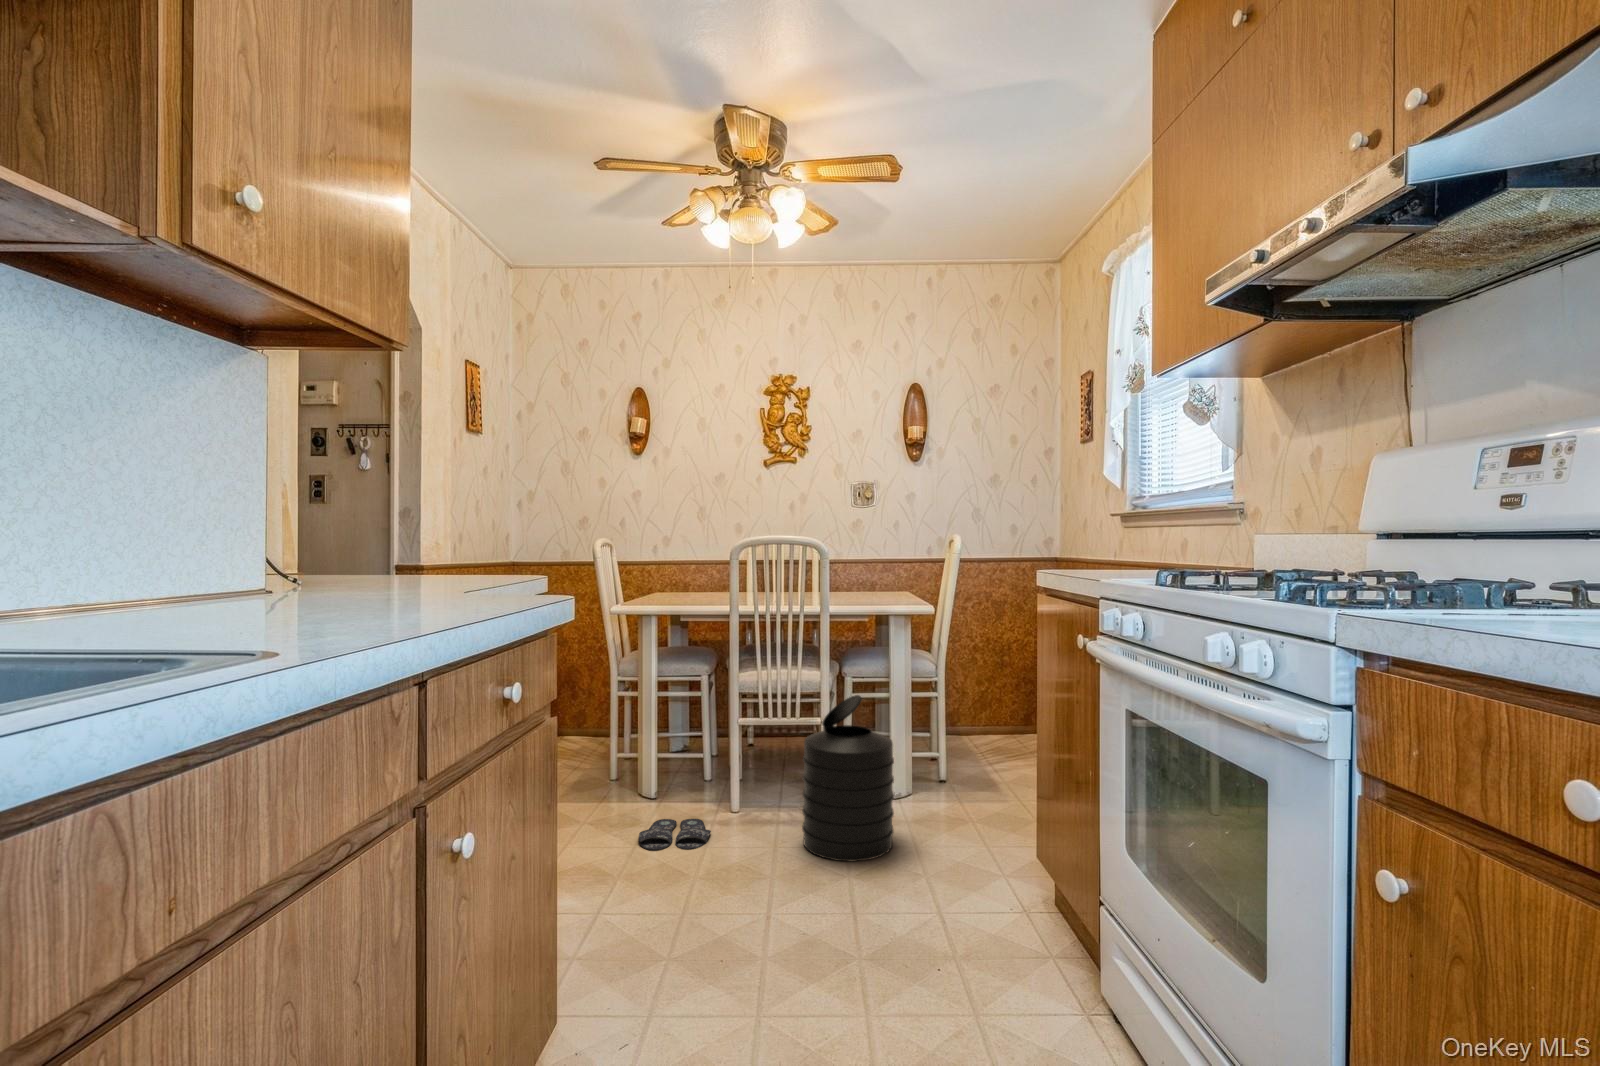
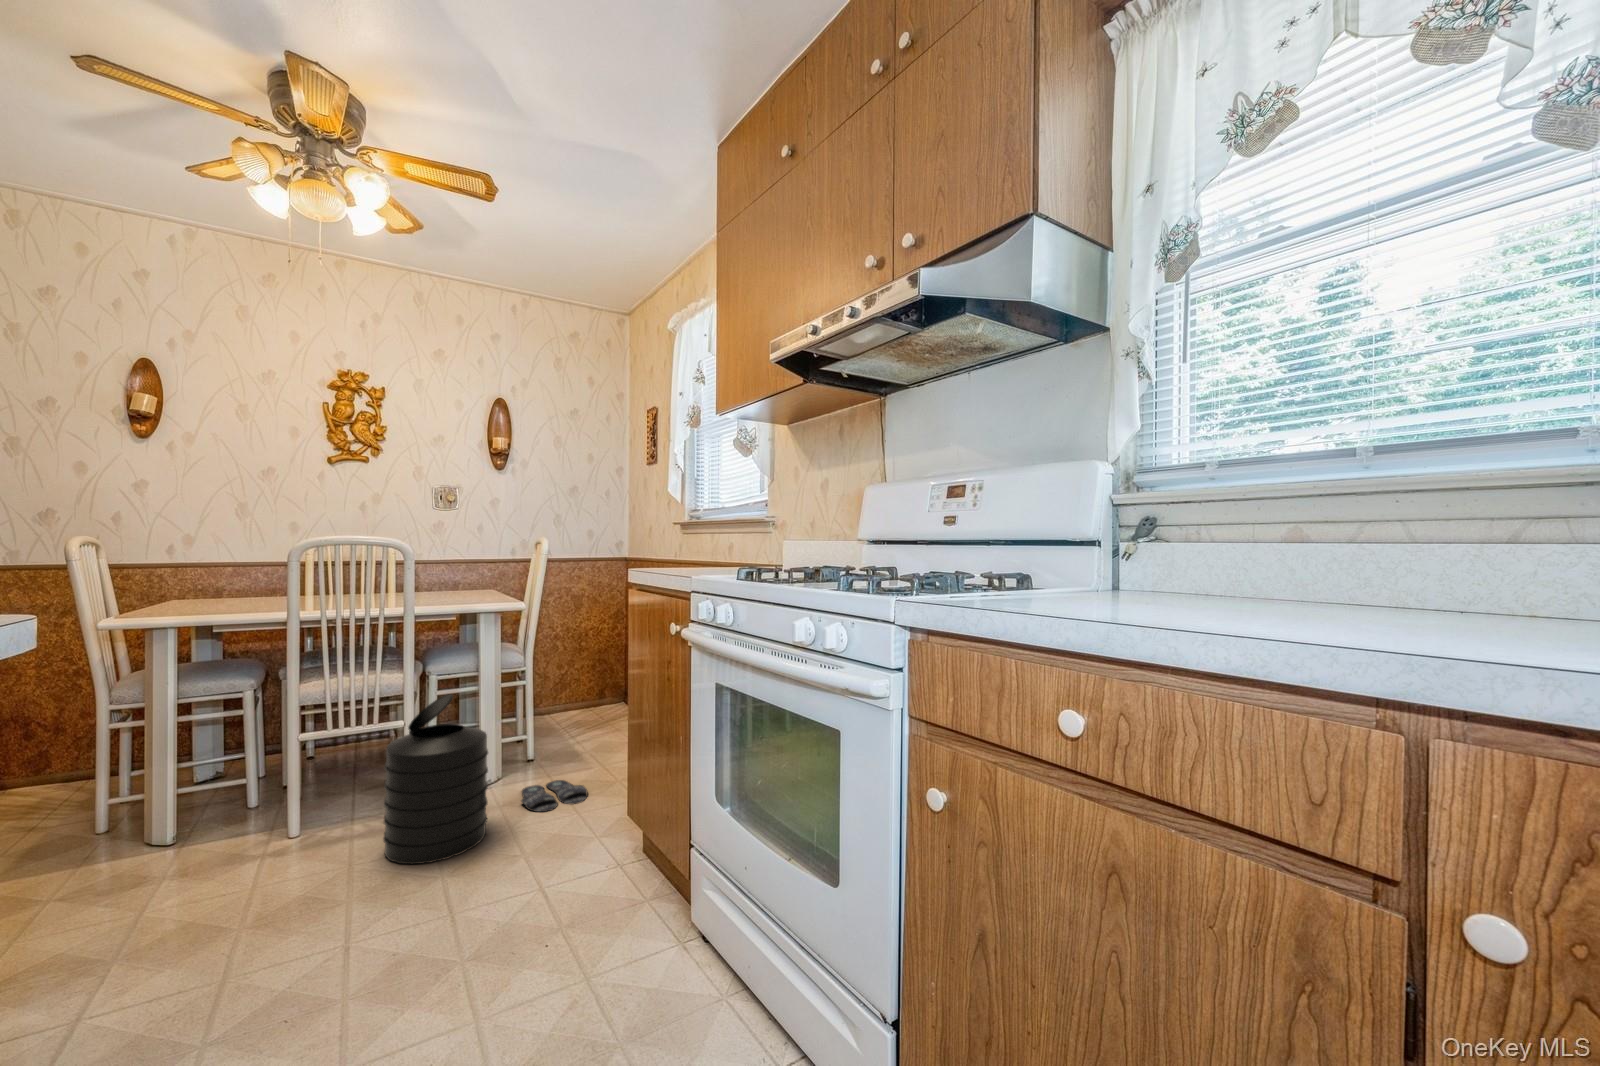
slippers: present [639,819,711,851] -> present [521,780,588,812]

